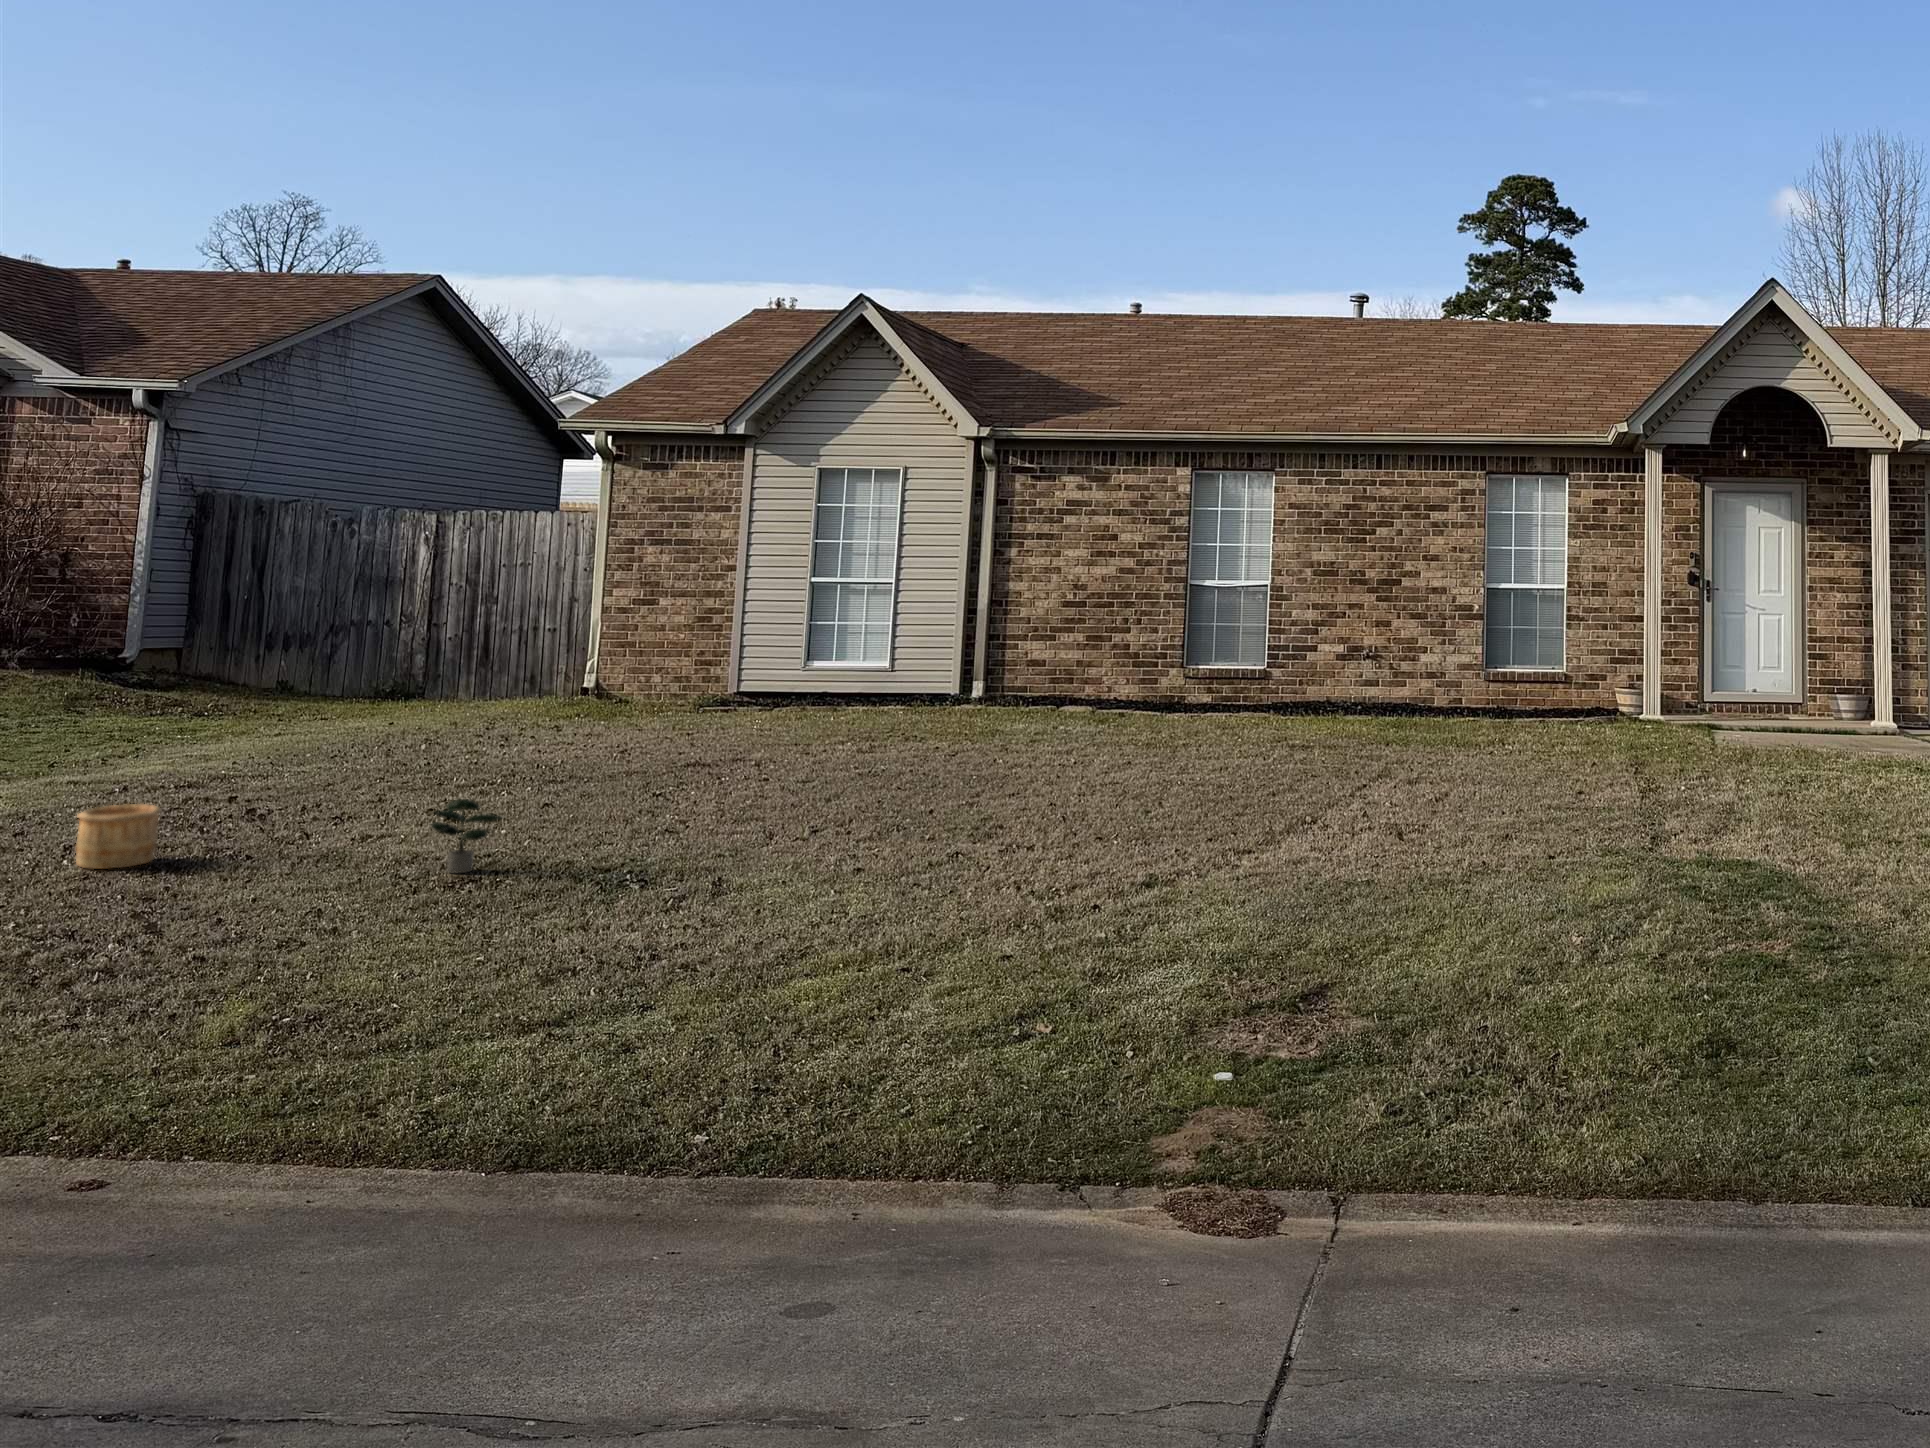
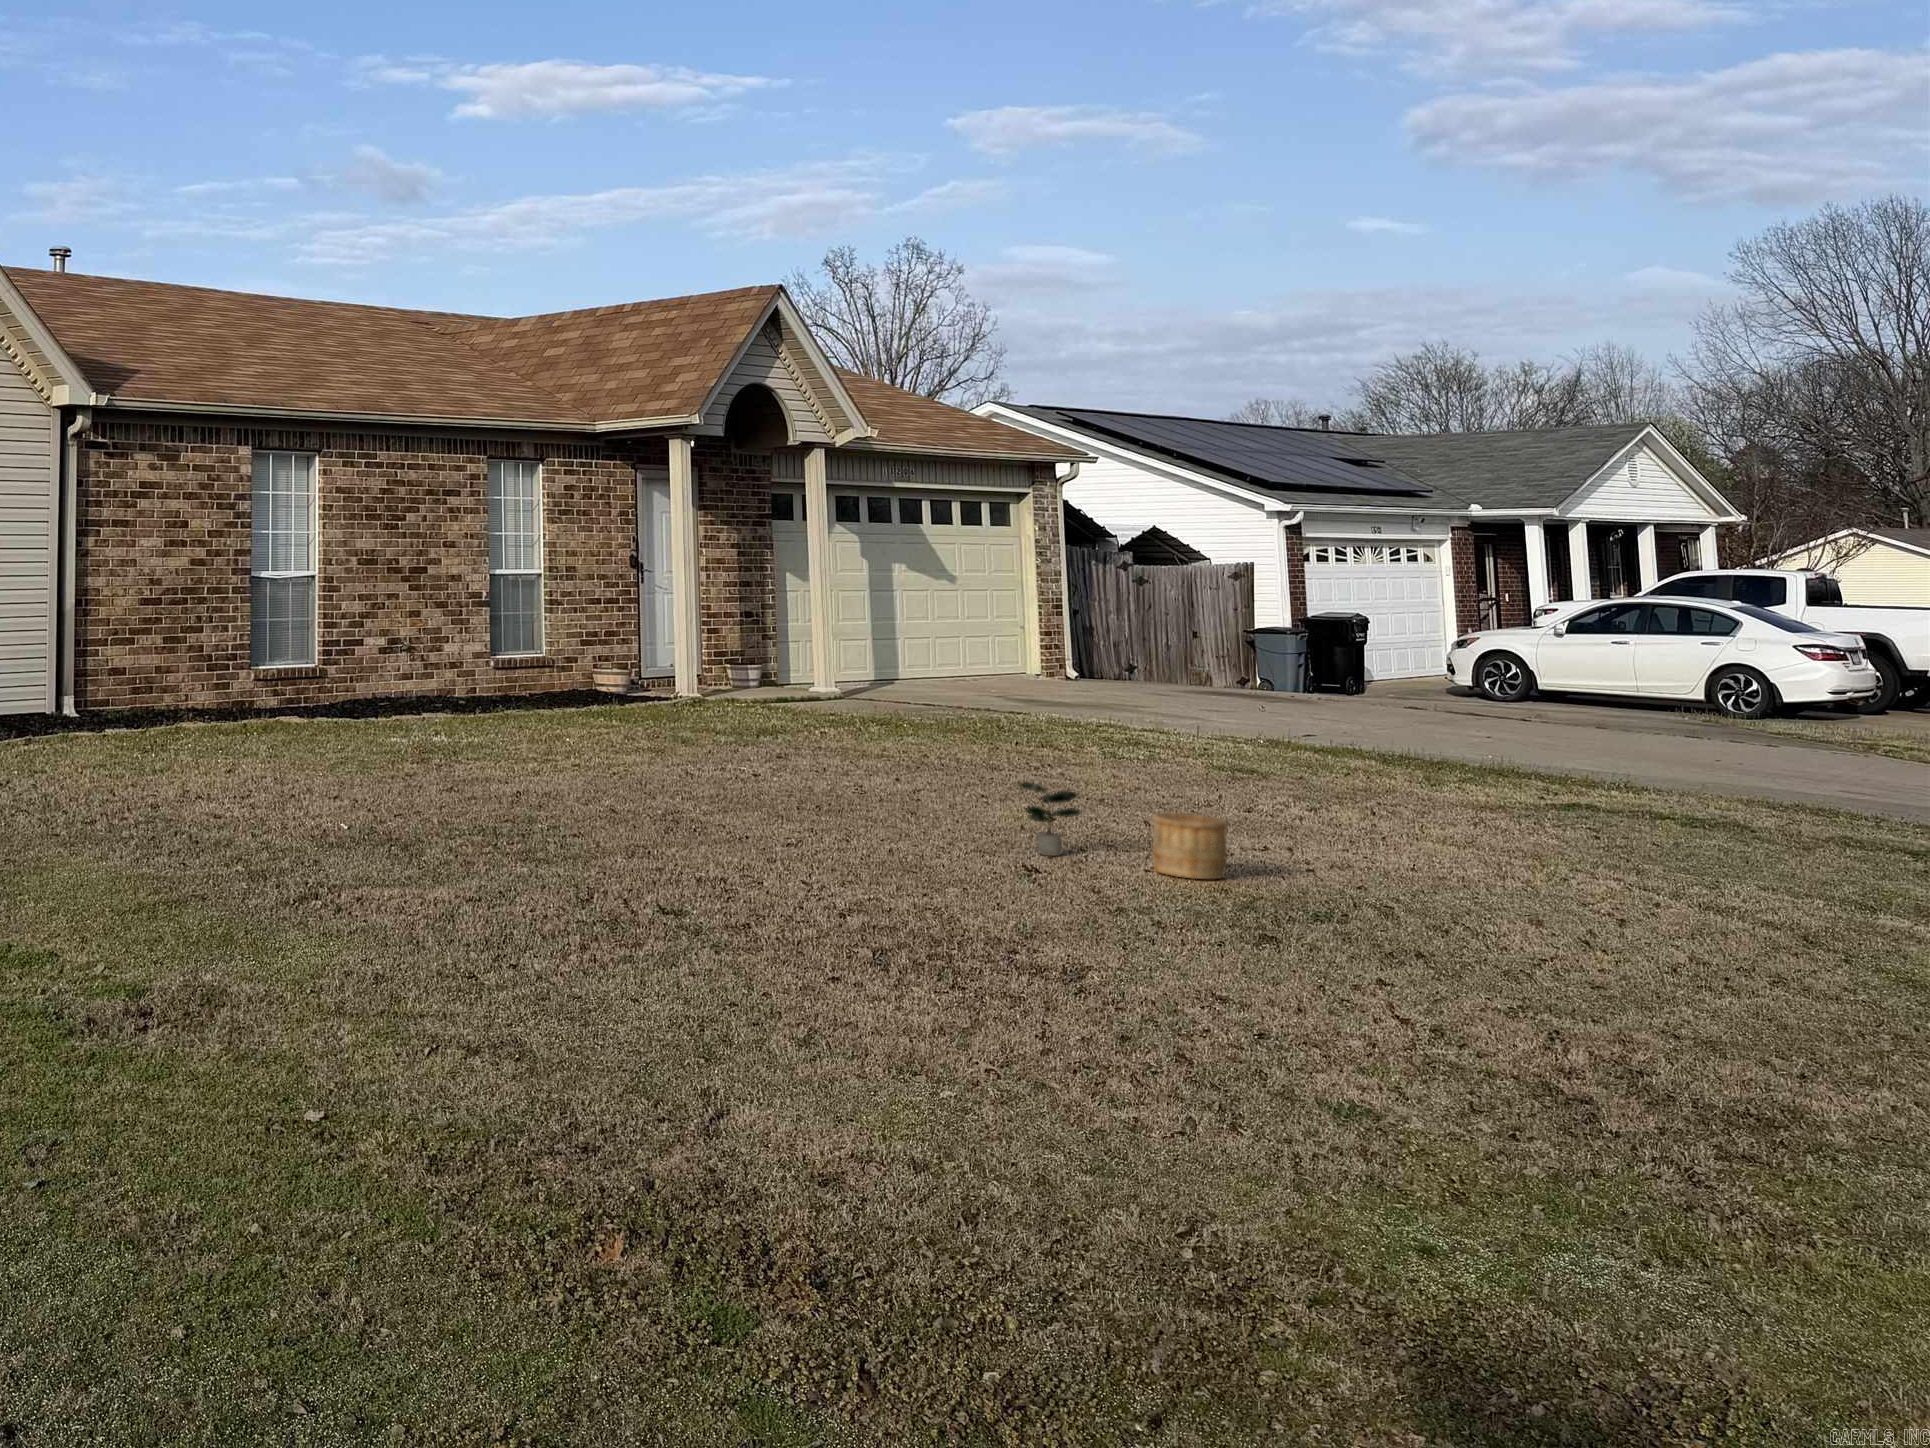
wooden bucket: present [76,804,161,869] -> present [1152,812,1228,879]

